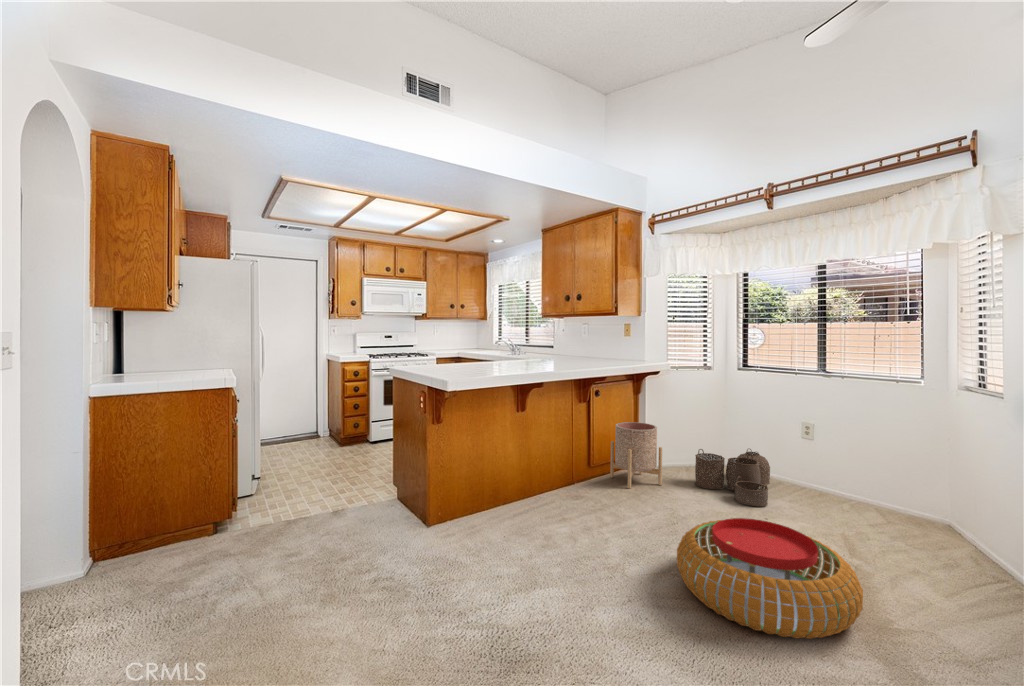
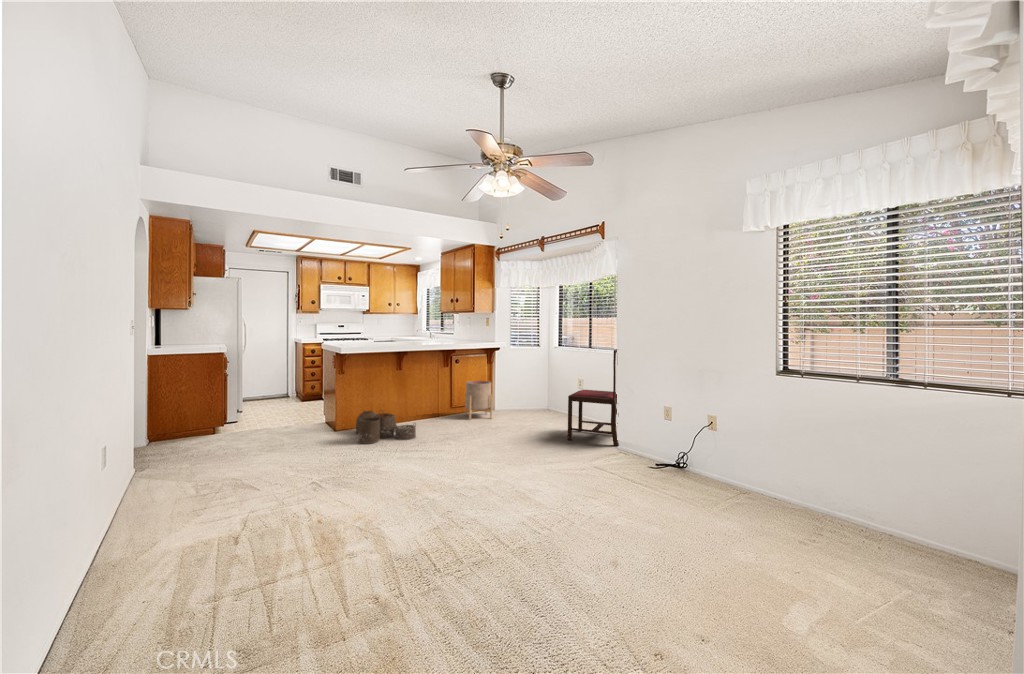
dining chair: none [846,375,990,565] -> present [568,349,619,446]
woven basket: present [695,449,770,506] -> present [356,411,416,443]
pouf: present [677,518,863,639] -> none [442,420,522,463]

